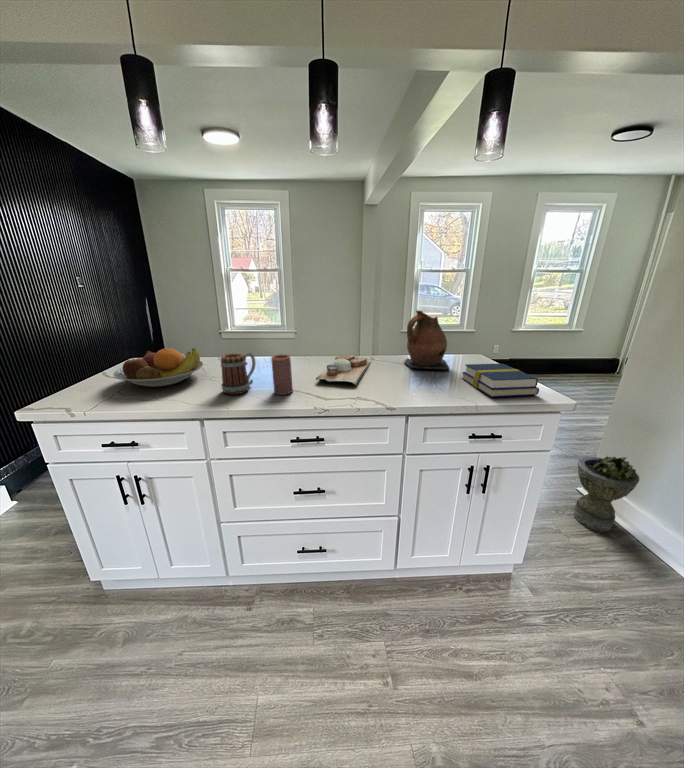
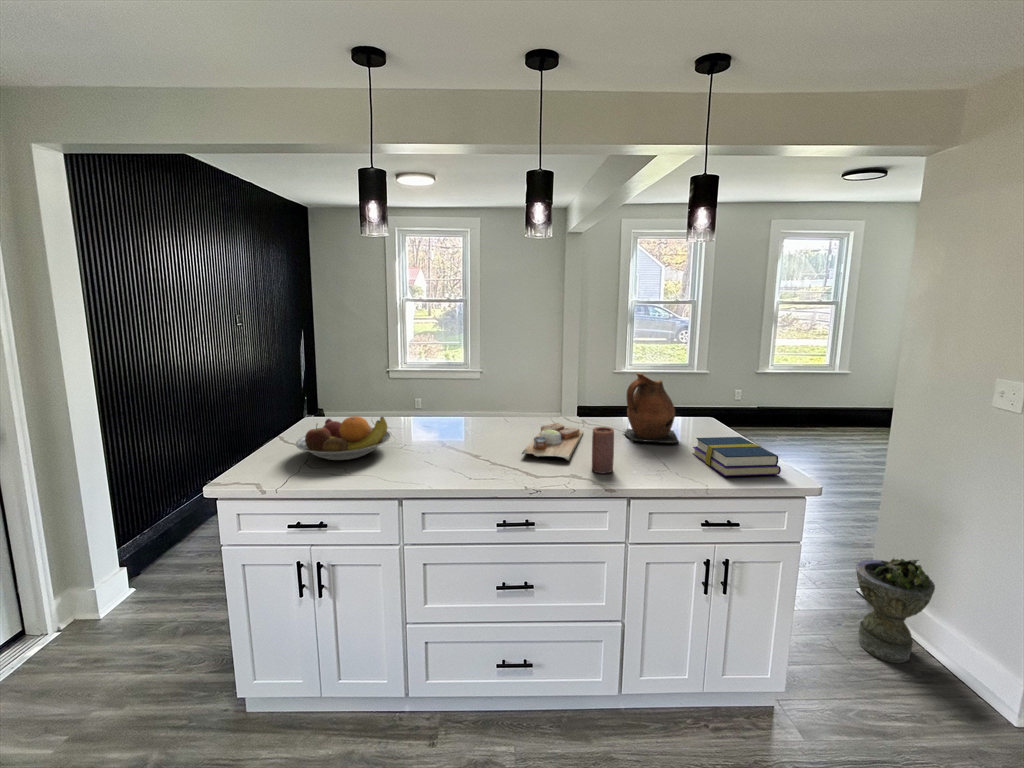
mug: present [221,353,256,394] -> none [417,423,454,470]
candle: present [271,354,293,395] -> present [592,427,614,473]

